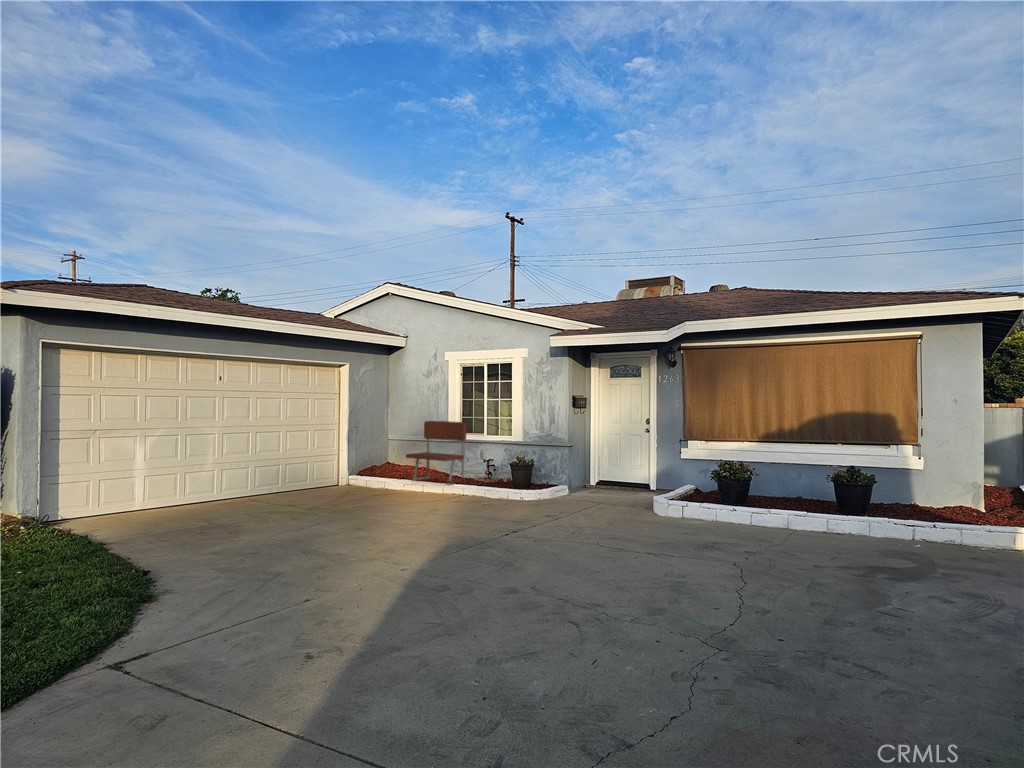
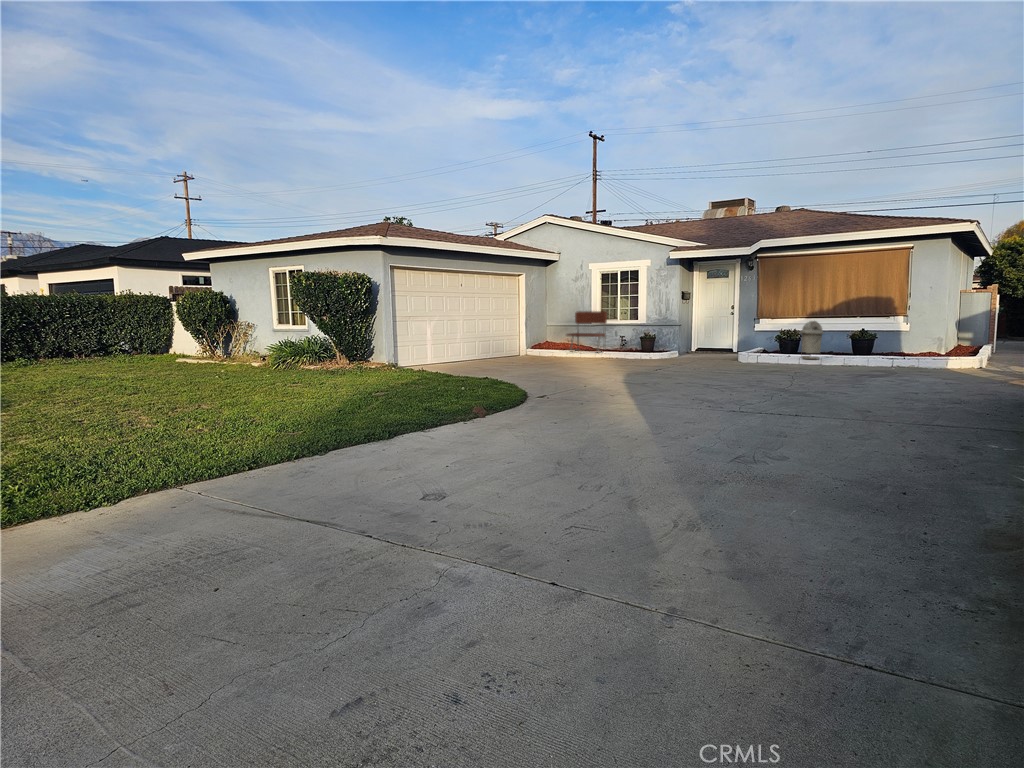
trash can: none [750,447,787,510] -> present [800,321,824,359]

